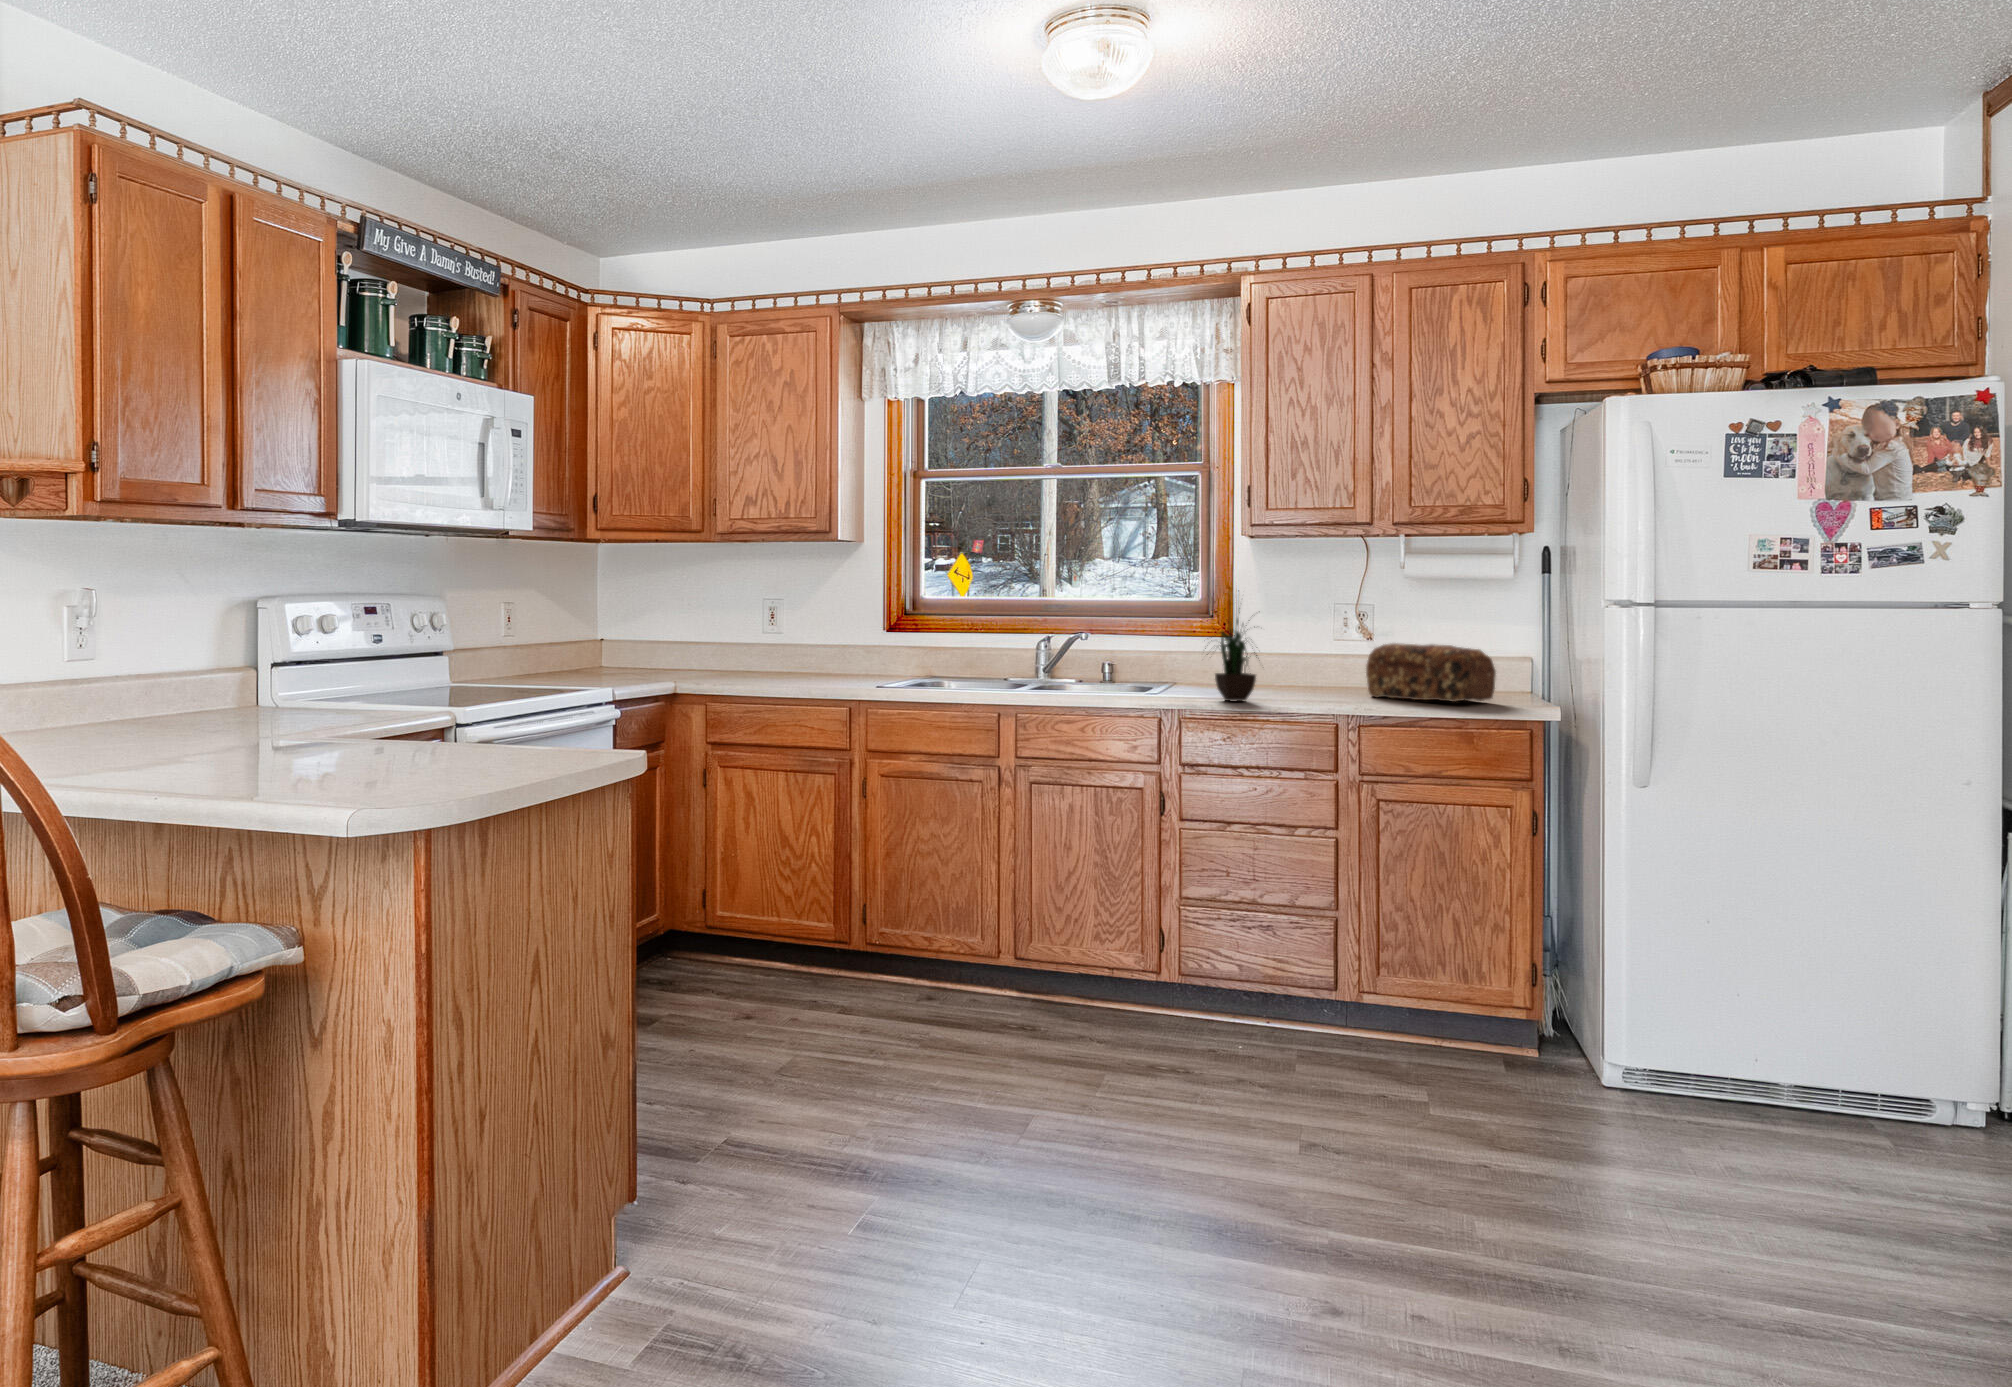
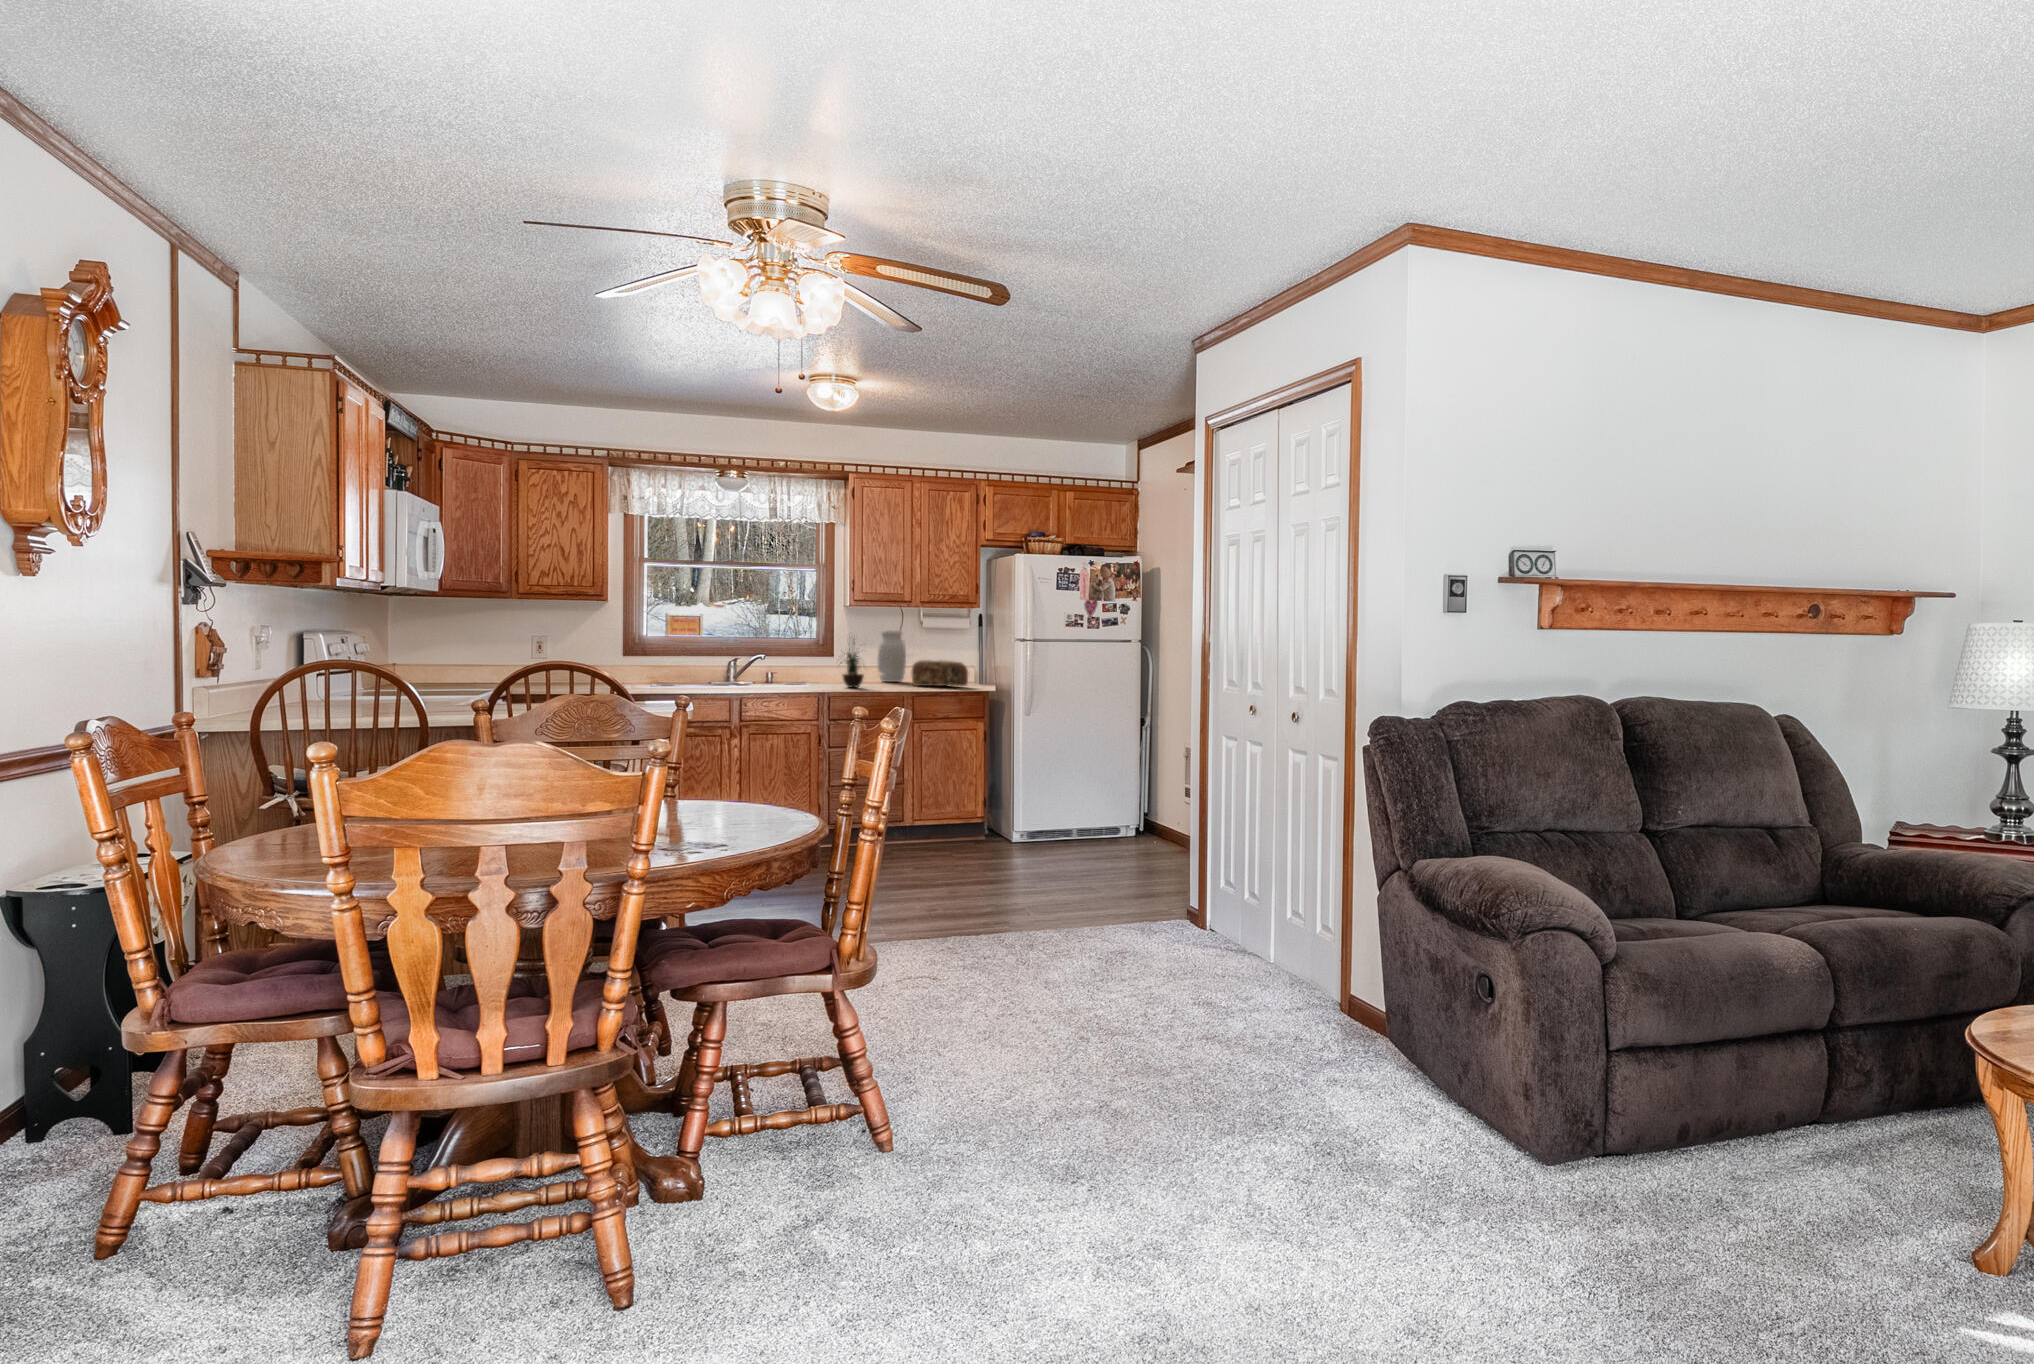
jar: none [1306,580,1364,683] -> present [877,630,906,682]

